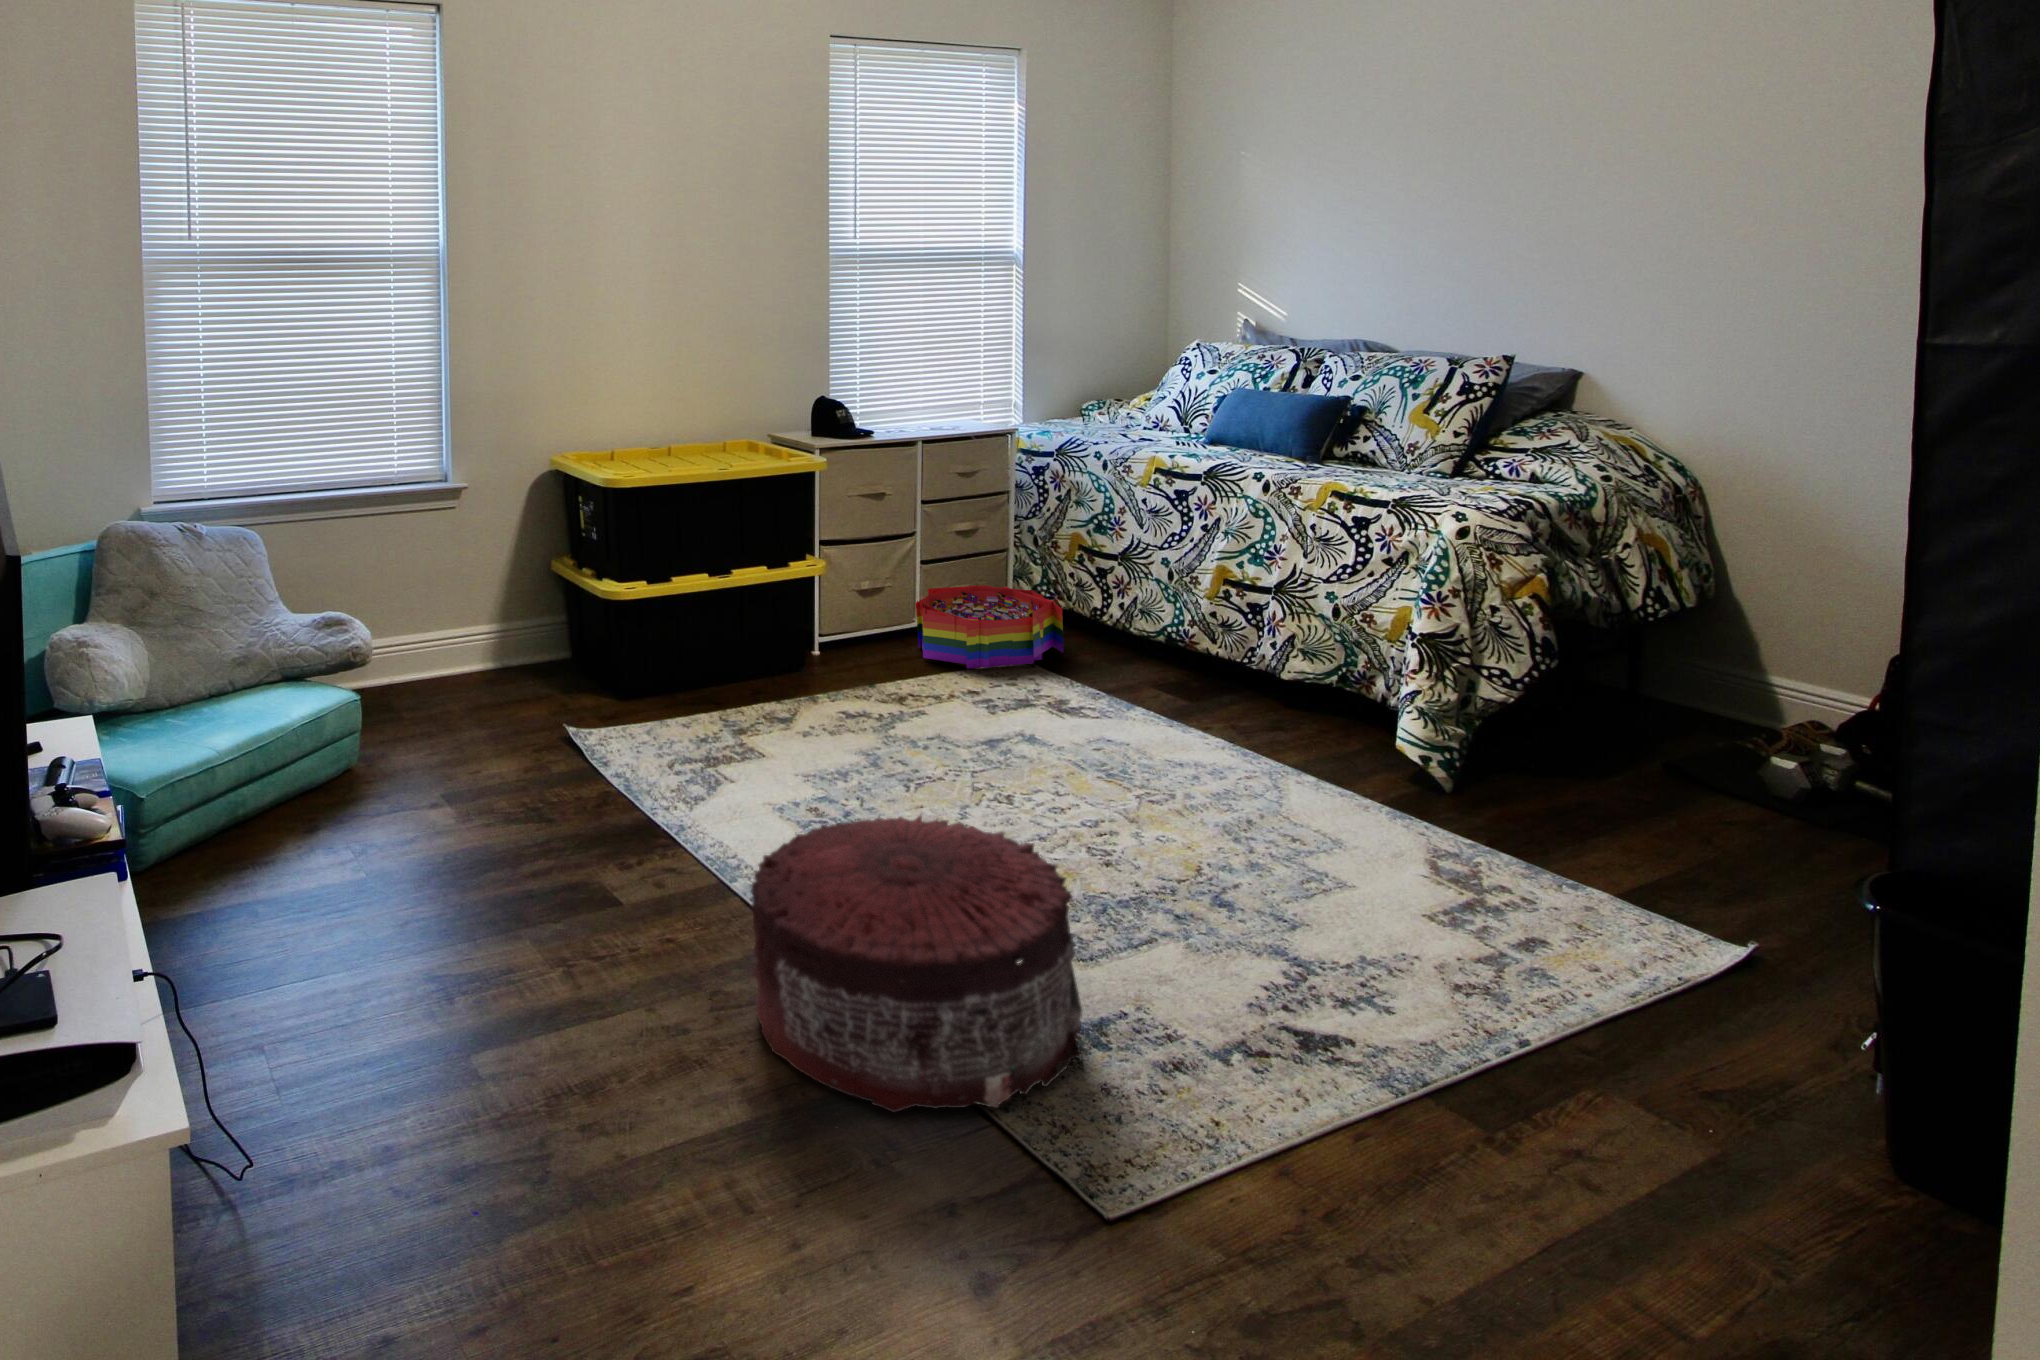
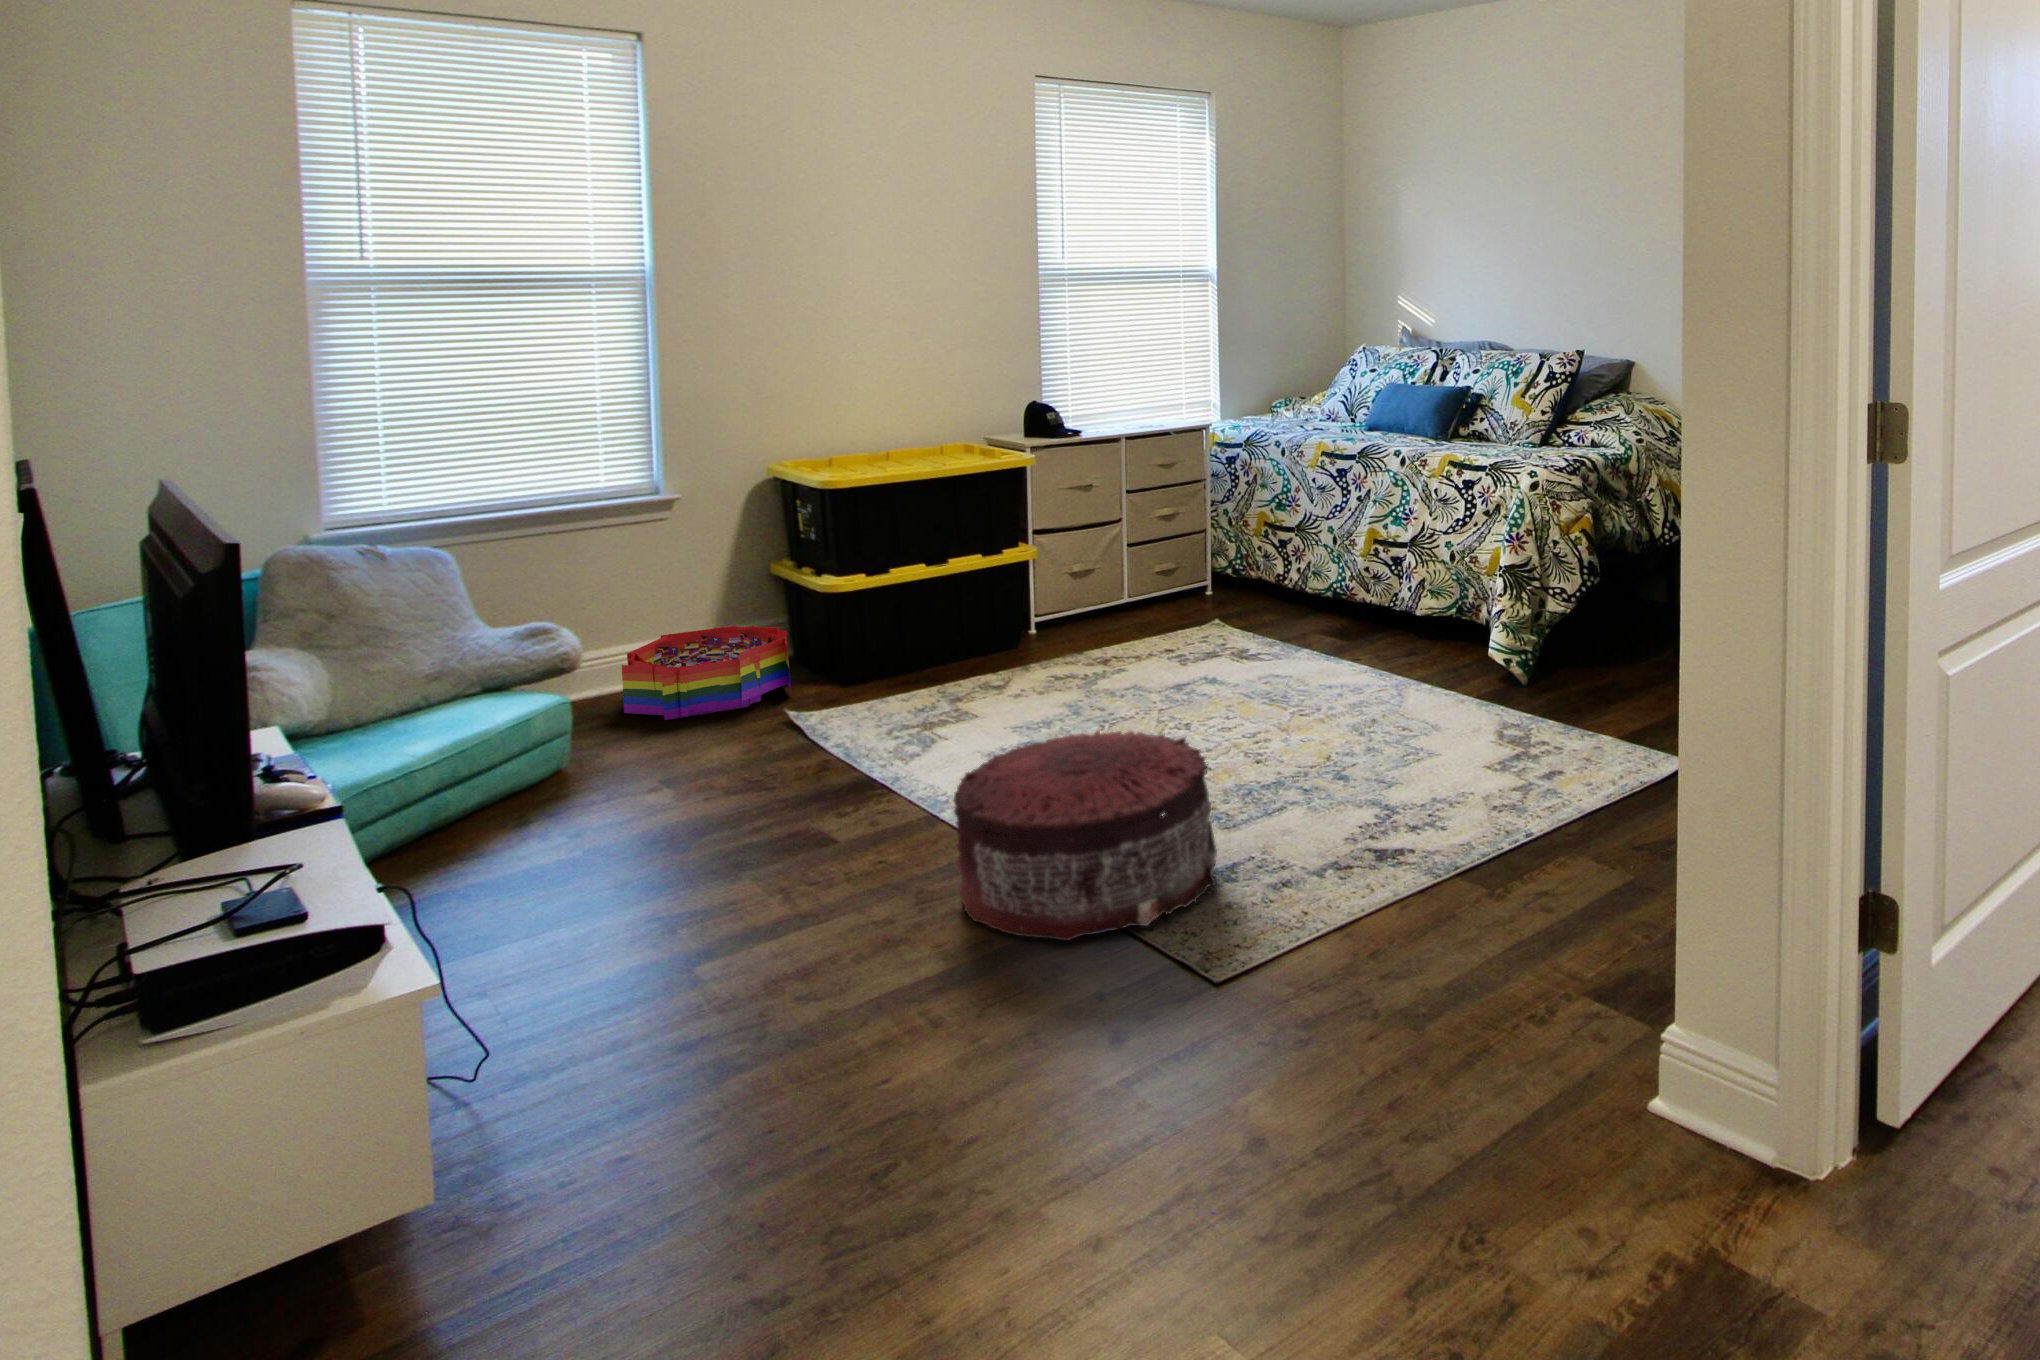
storage bin: present [915,585,1063,669] -> present [622,625,791,720]

